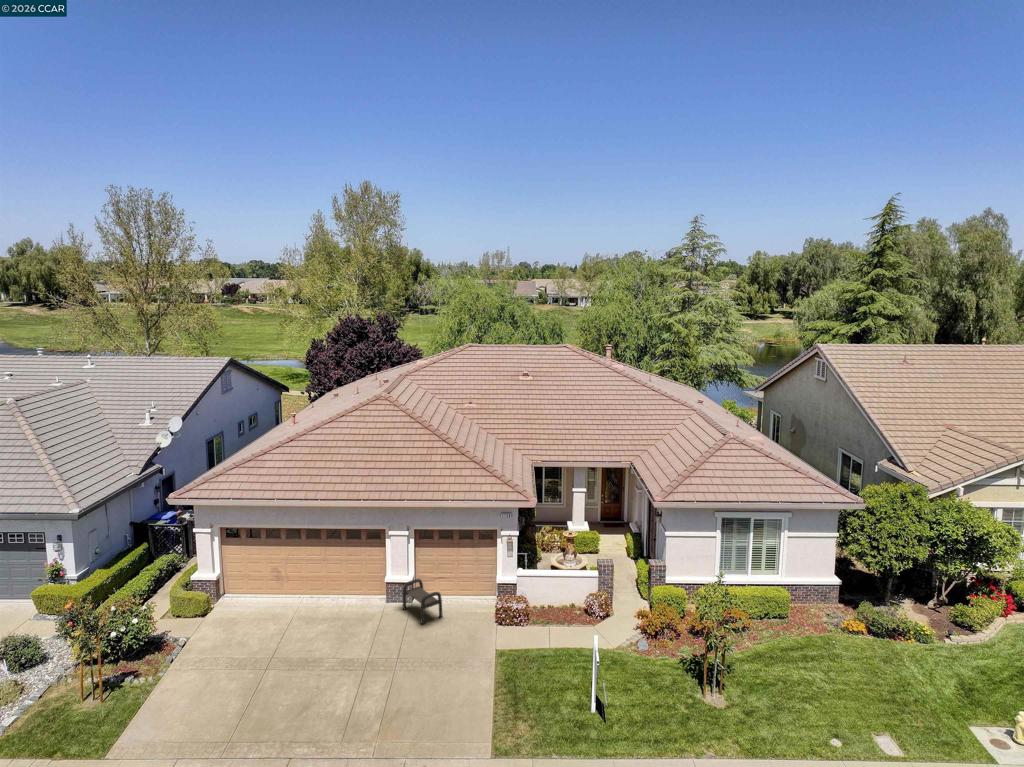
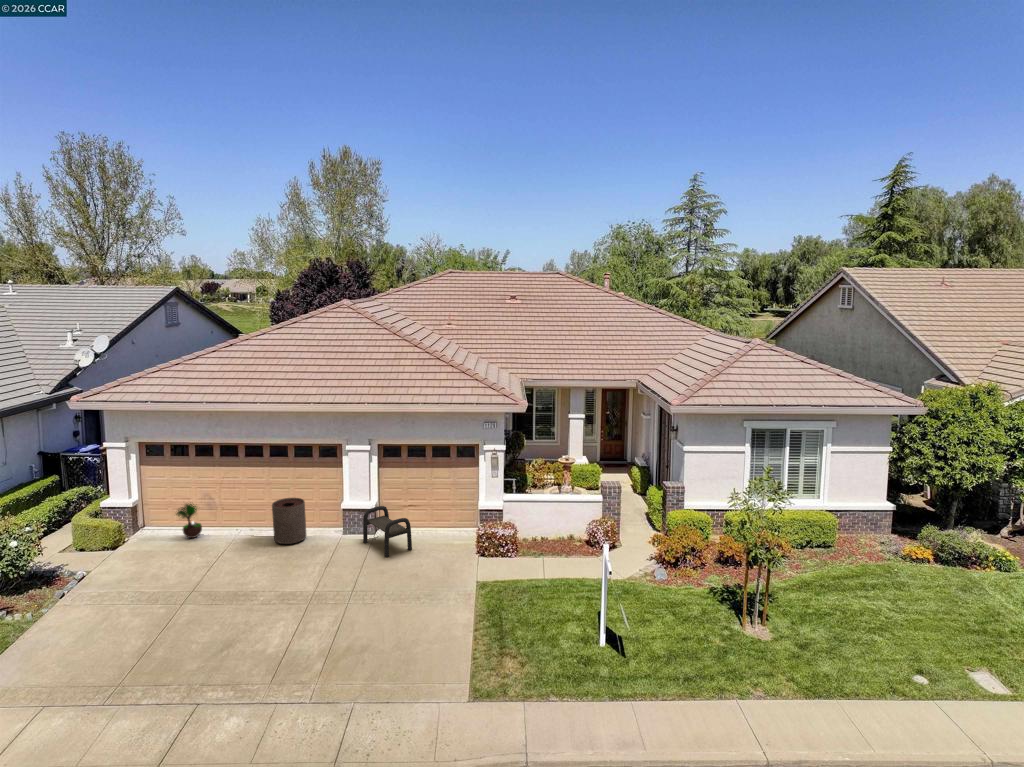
trash can: none [329,571,356,611] -> present [272,498,306,544]
potted tree: none [251,574,272,604] -> present [176,504,202,538]

